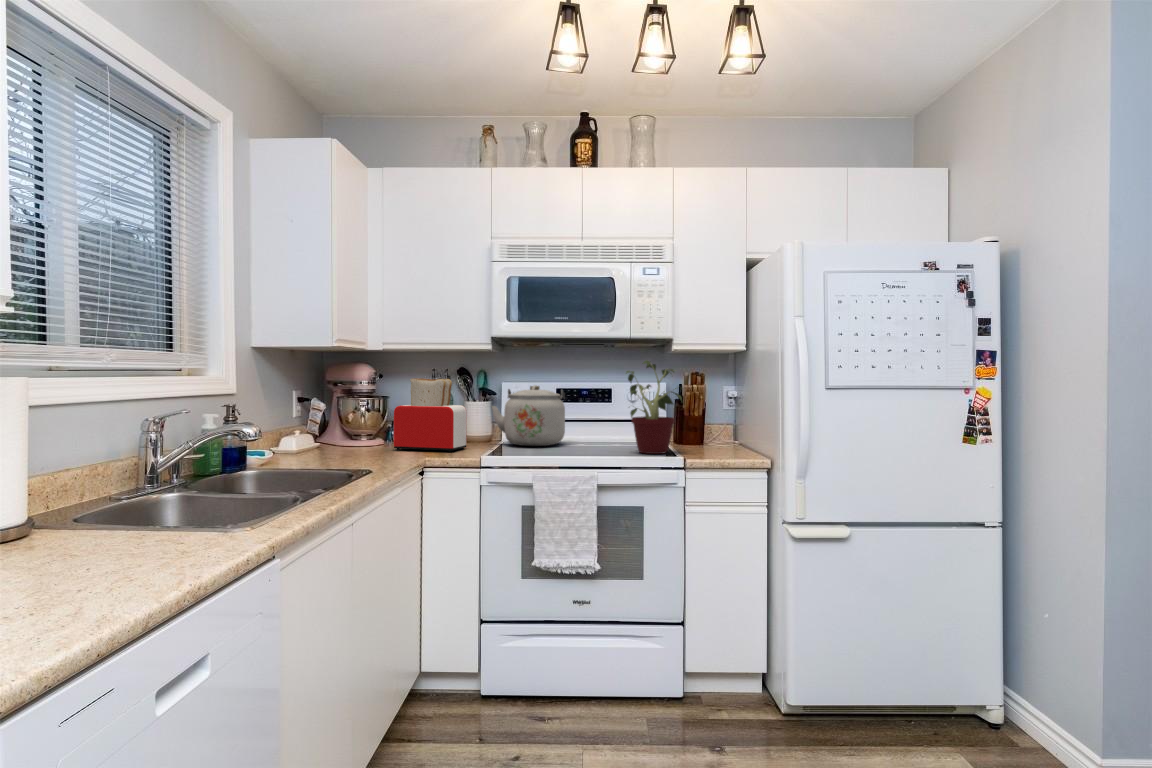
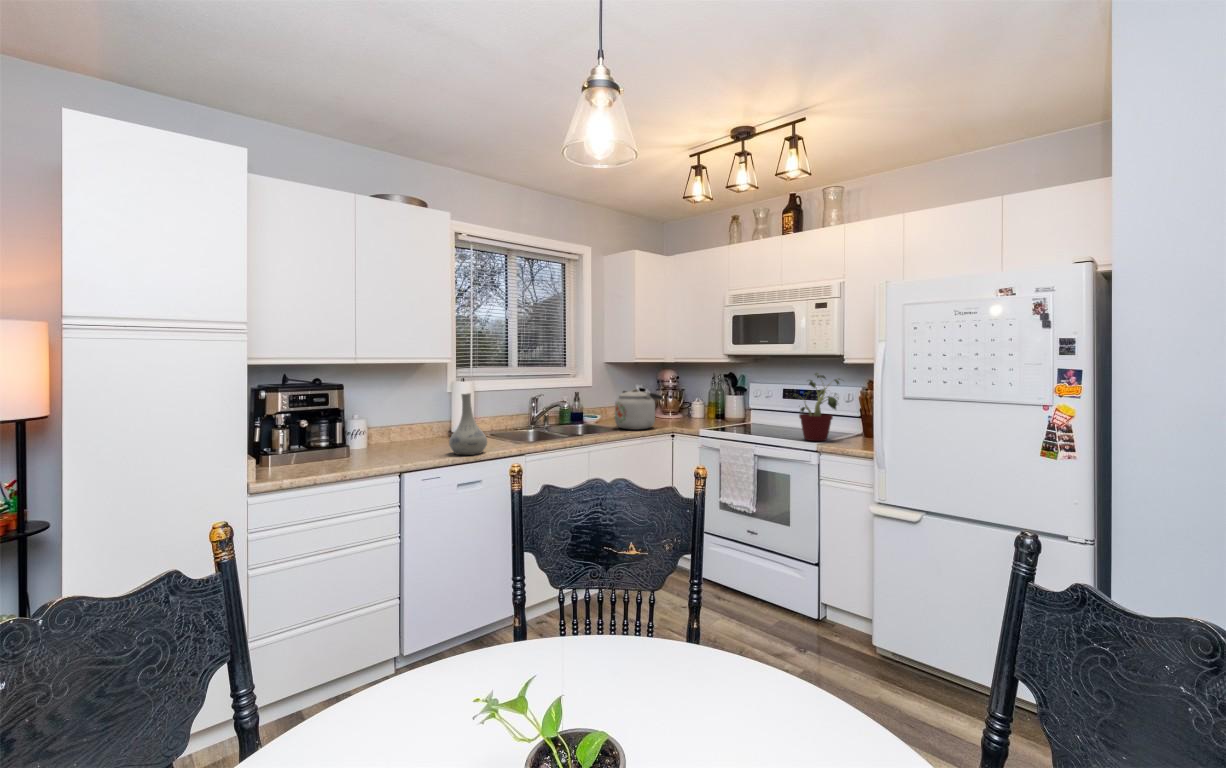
toaster: present [393,378,467,452] -> none [674,382,714,428]
kettle: present [492,385,565,446] -> present [615,389,663,430]
vase: none [54,389,186,576] -> present [449,393,487,455]

